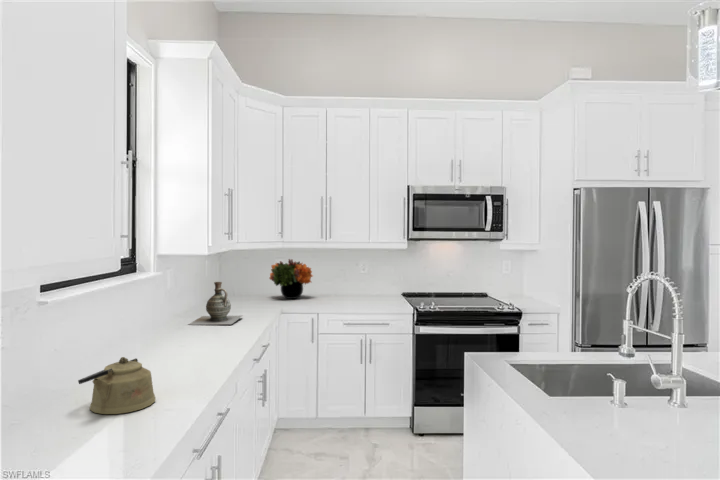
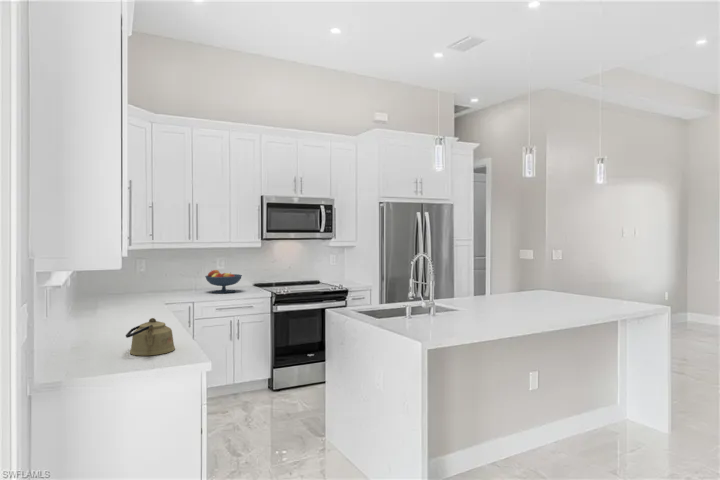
flower arrangement: present [270,259,313,299] -> none [137,258,179,292]
fruit bowl: none [336,276,379,306] -> present [205,270,242,293]
ceramic jug: present [189,282,242,325] -> none [100,276,143,313]

